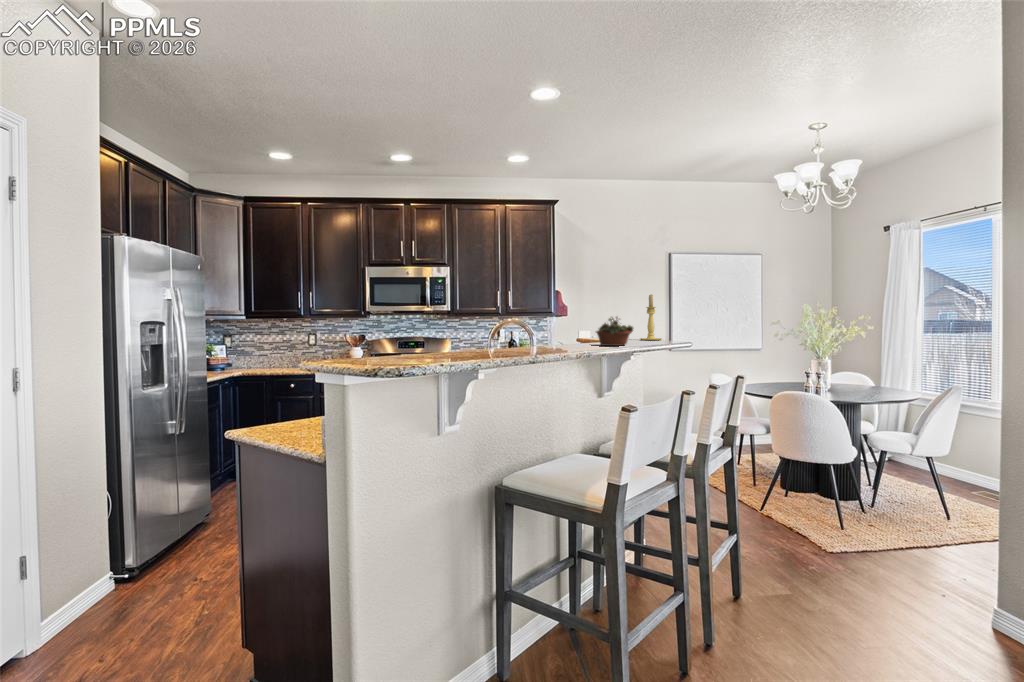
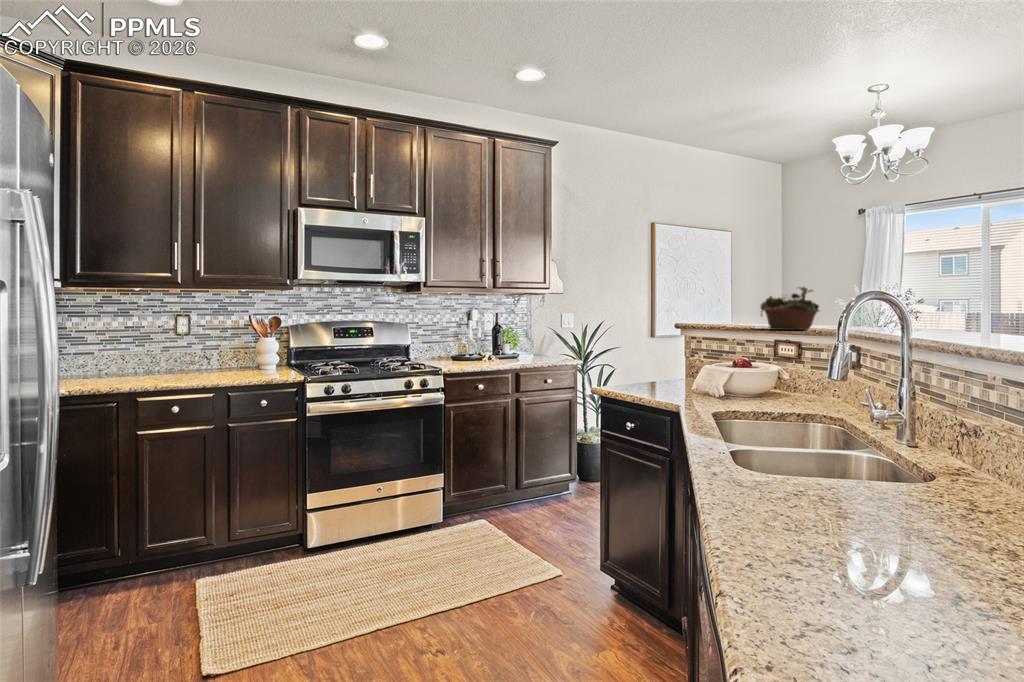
candle holder: present [640,295,662,340] -> none [719,263,750,324]

